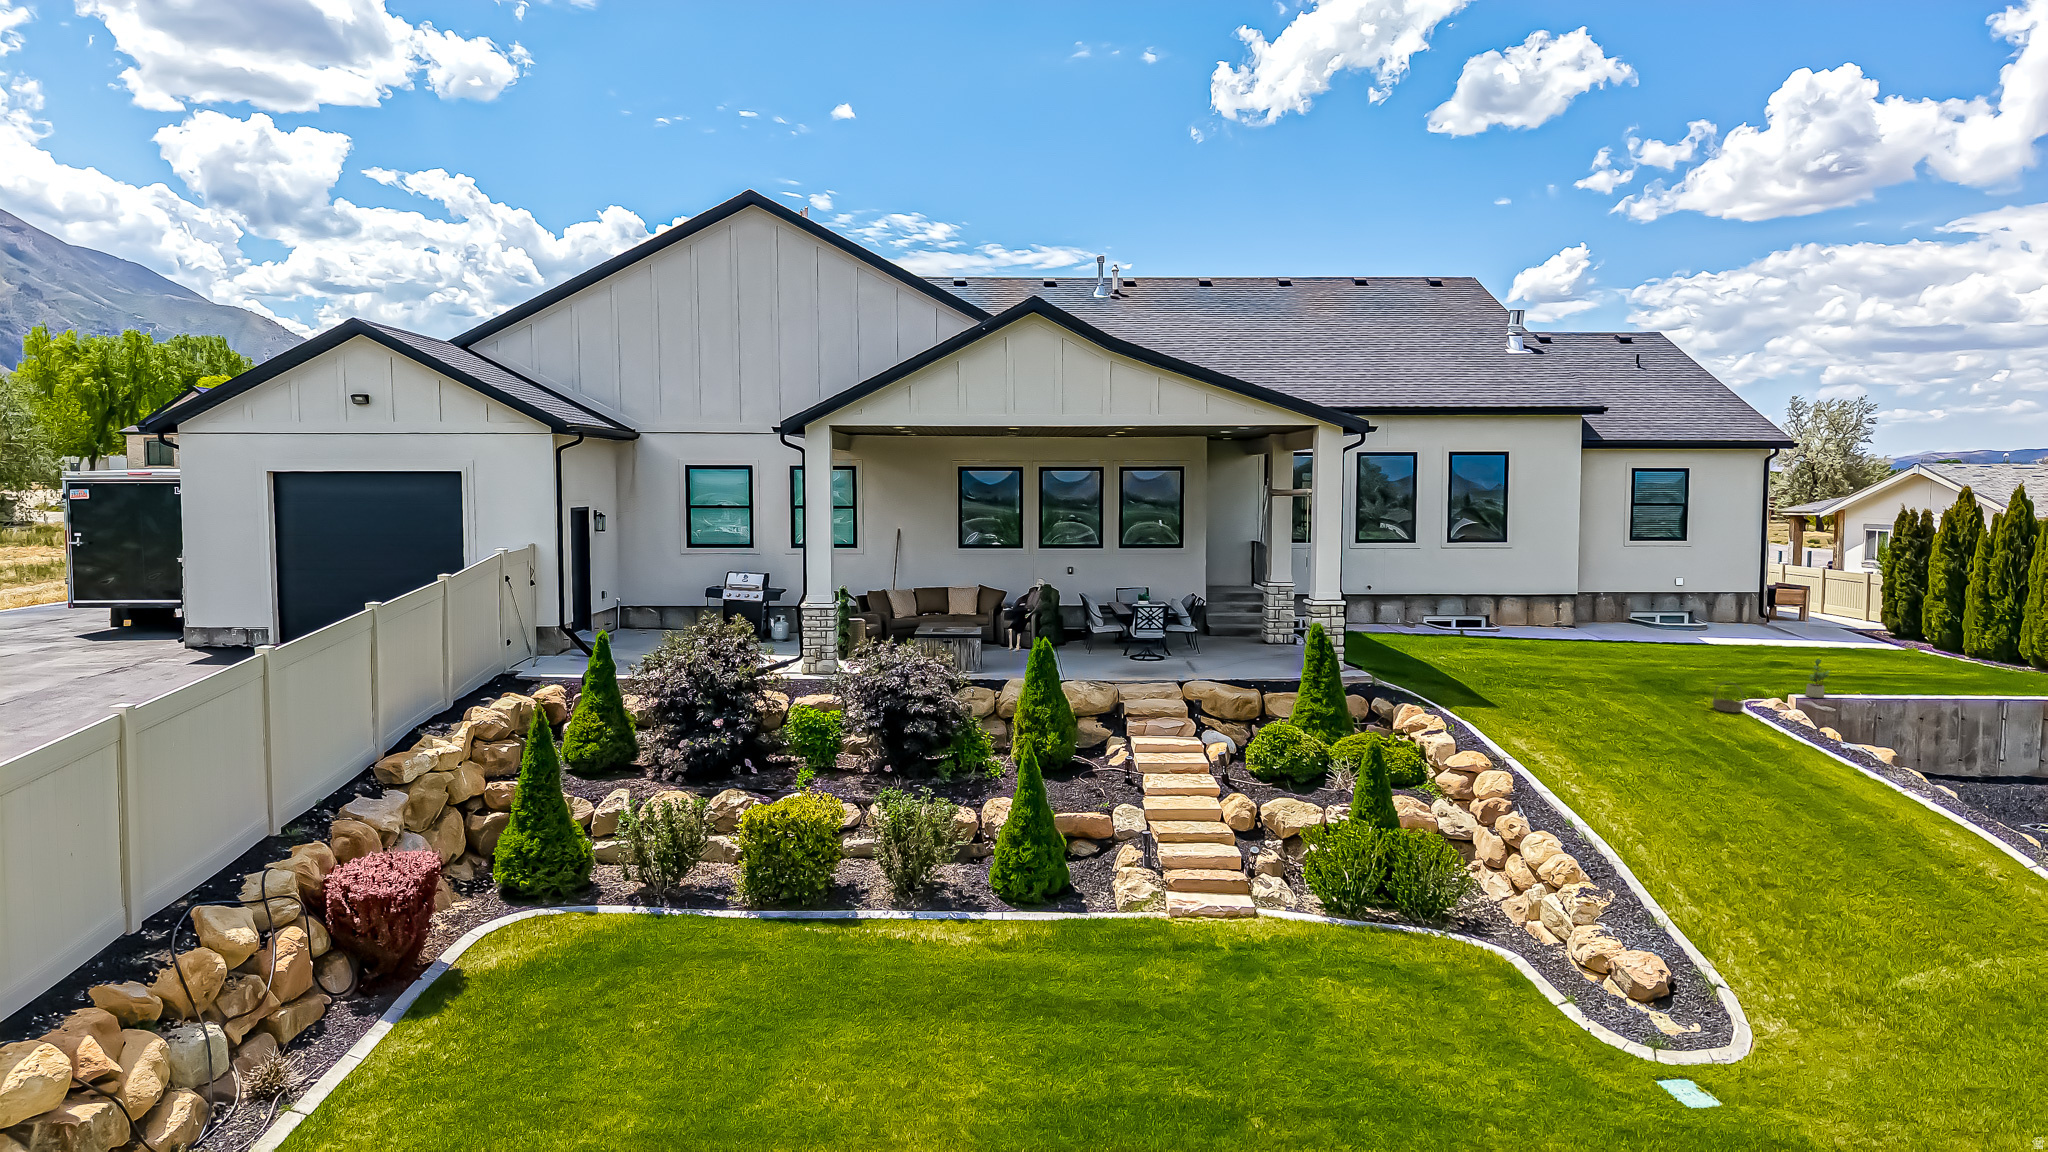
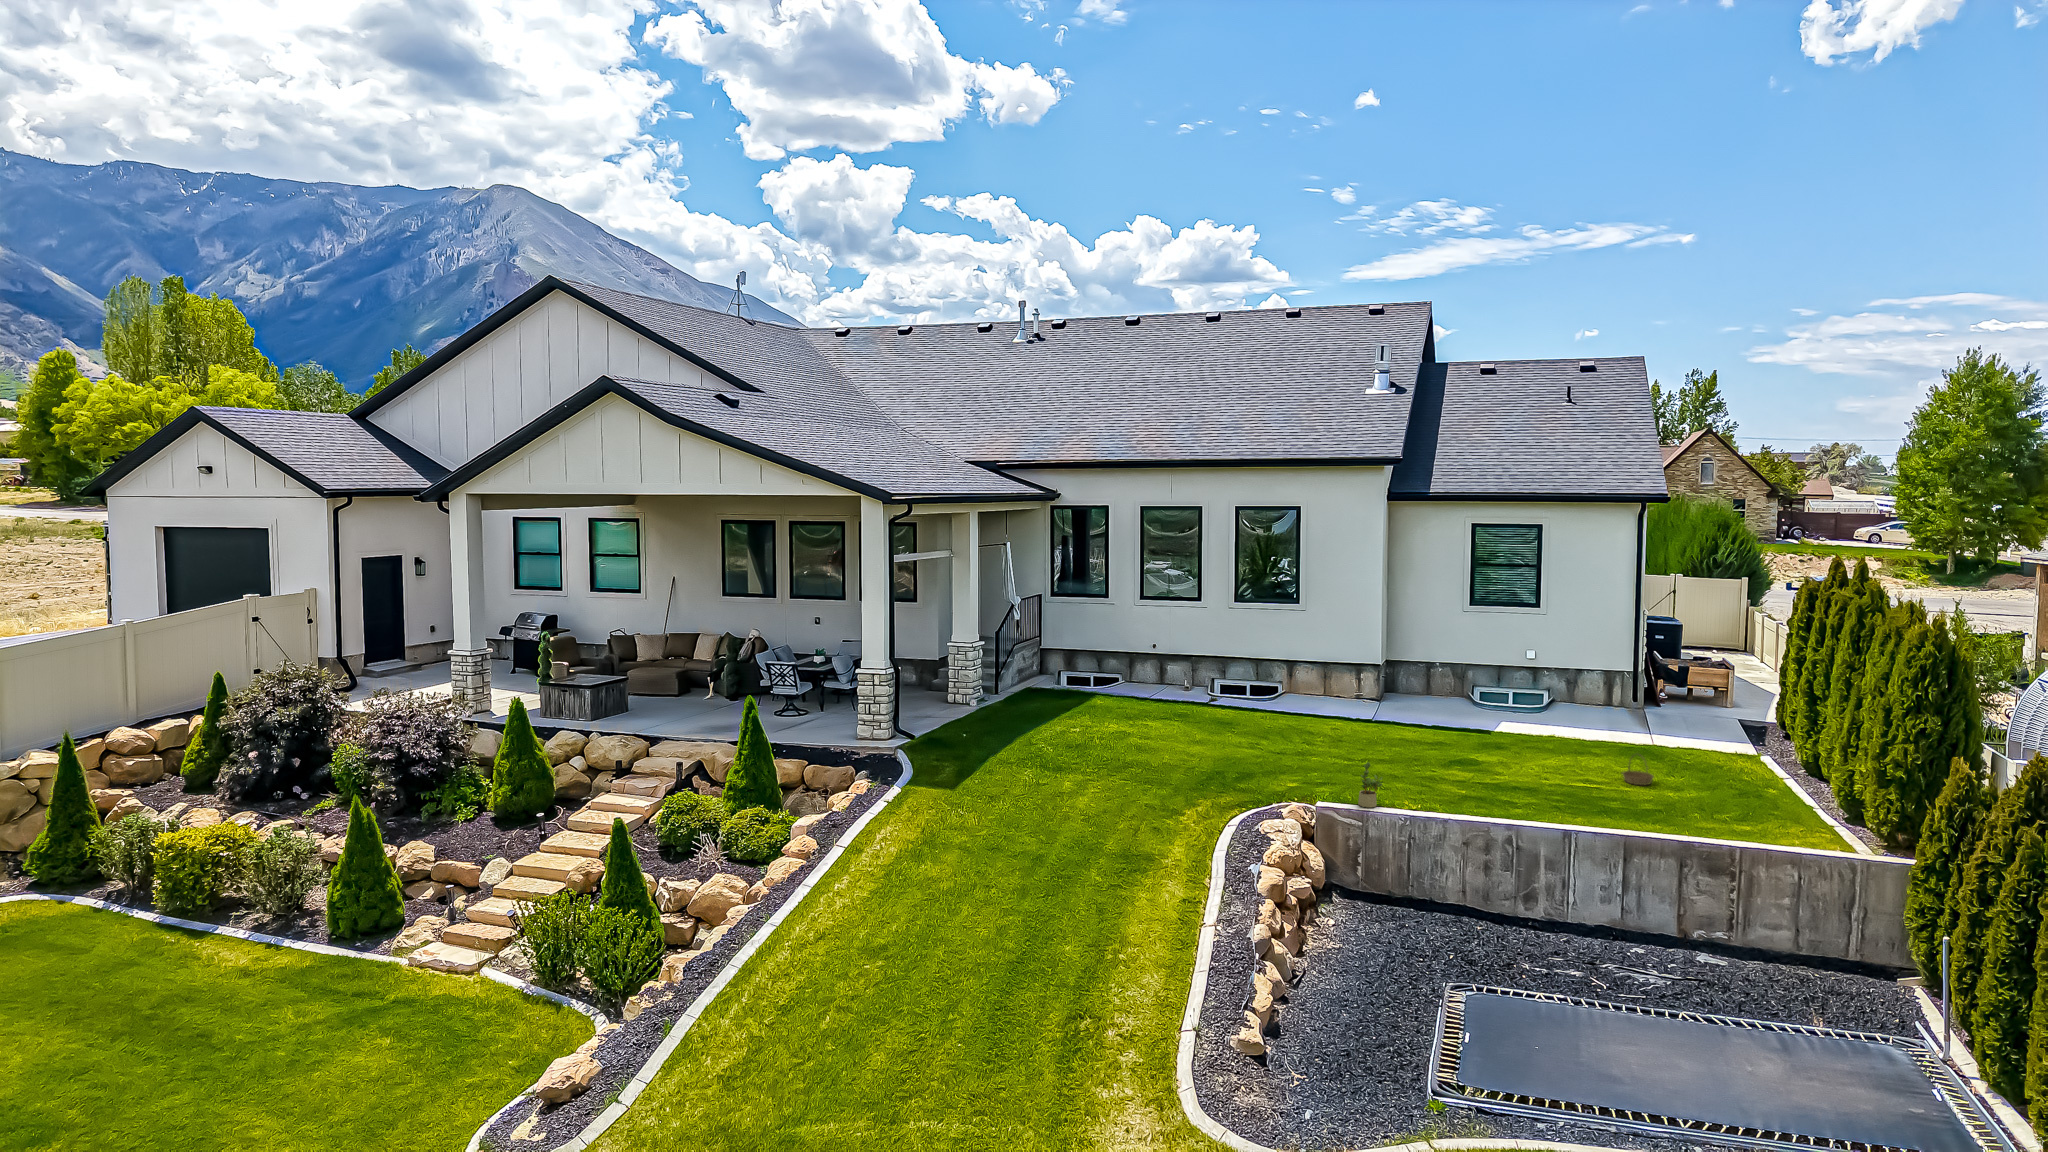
basket: present [1713,685,1744,712] -> present [1623,755,1653,785]

